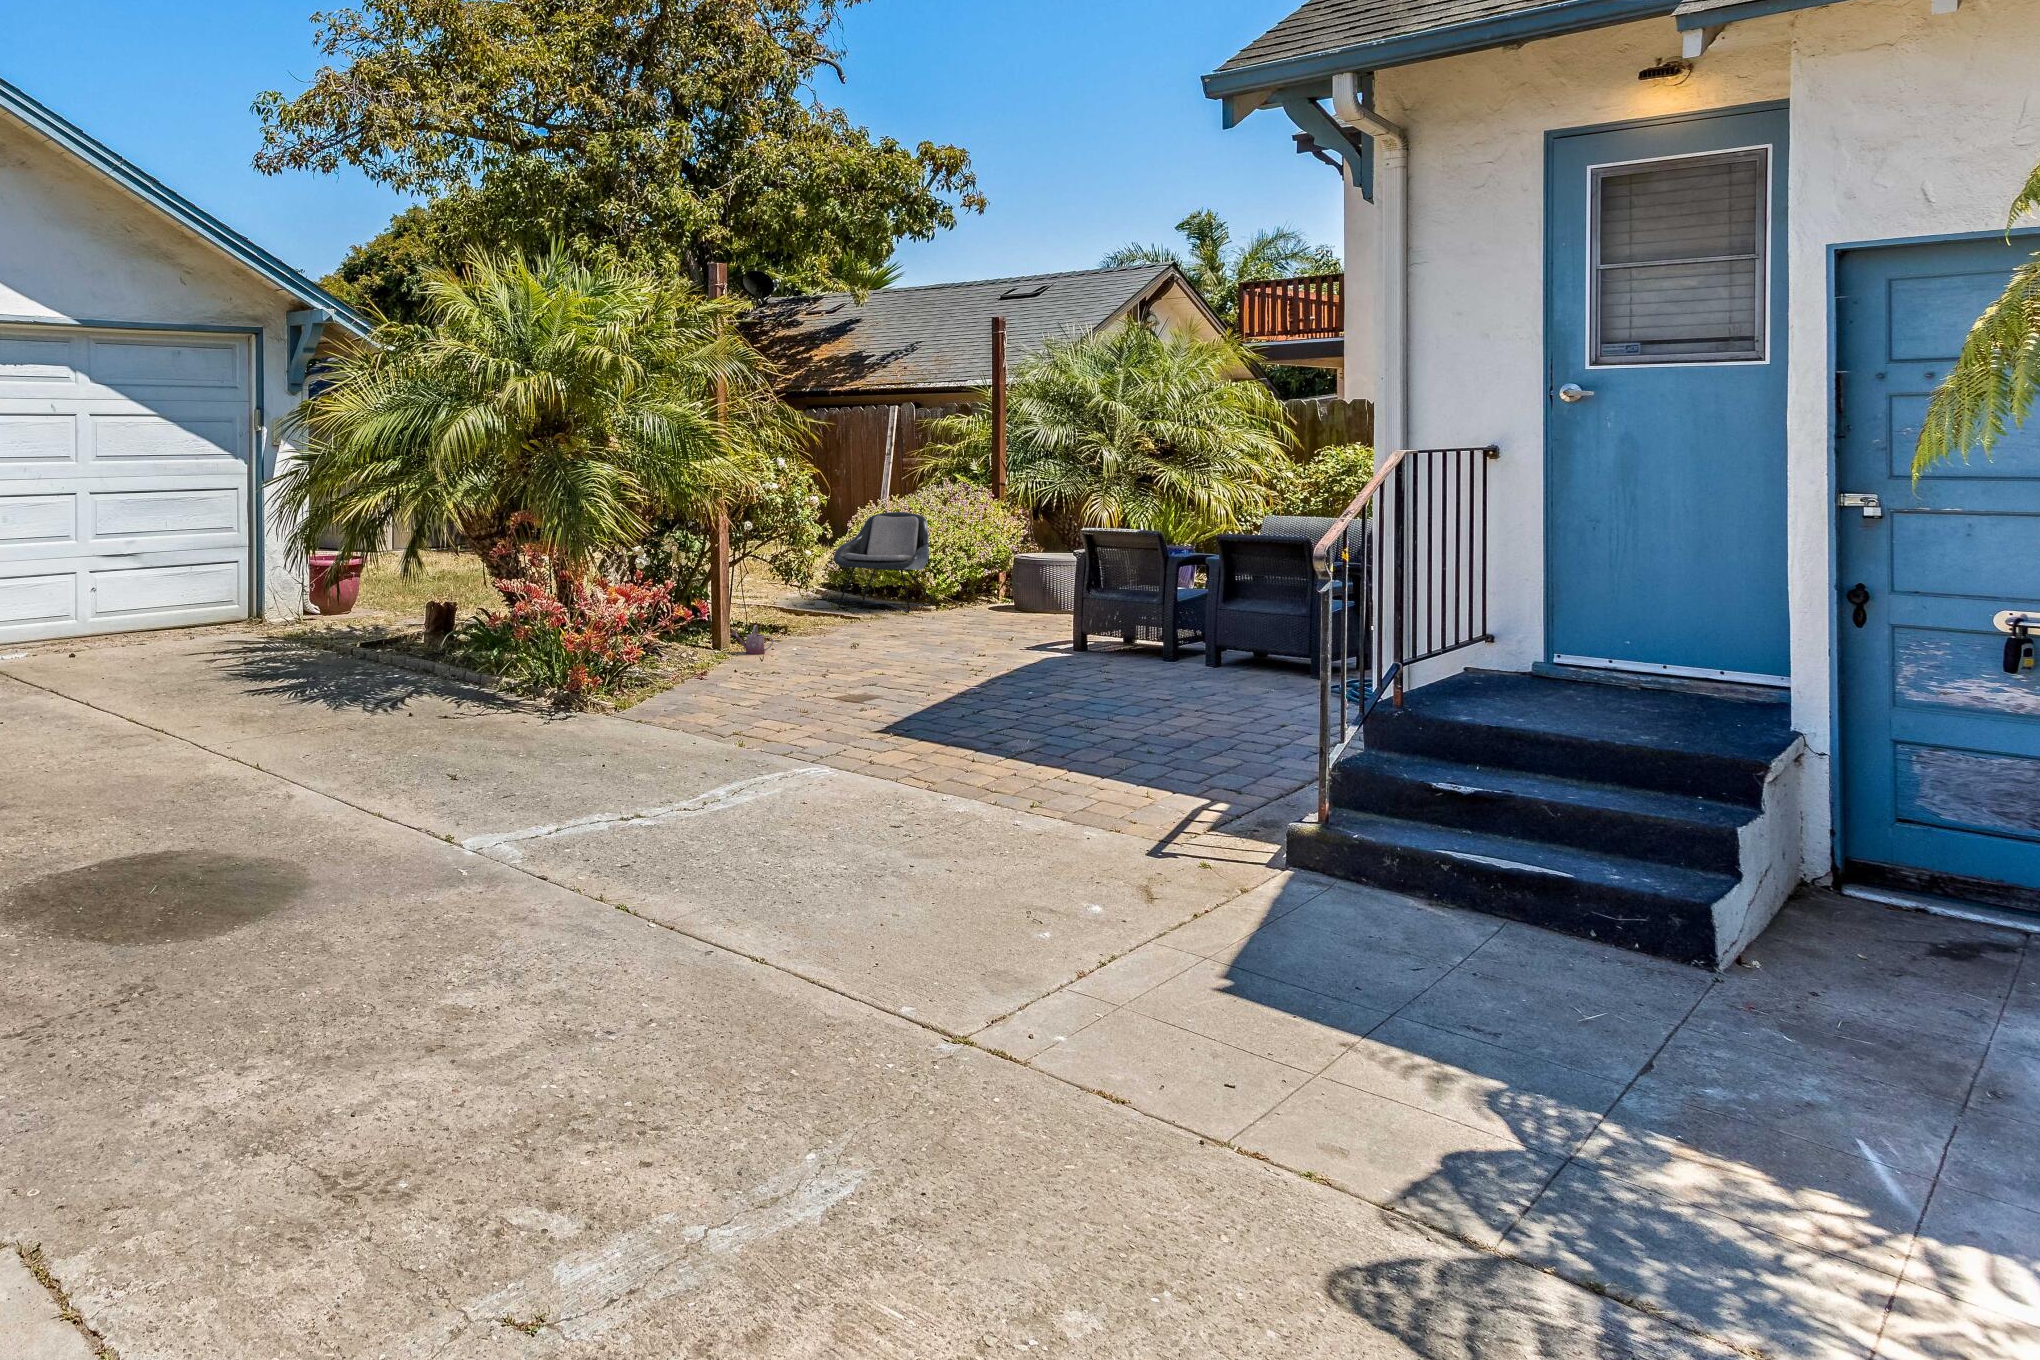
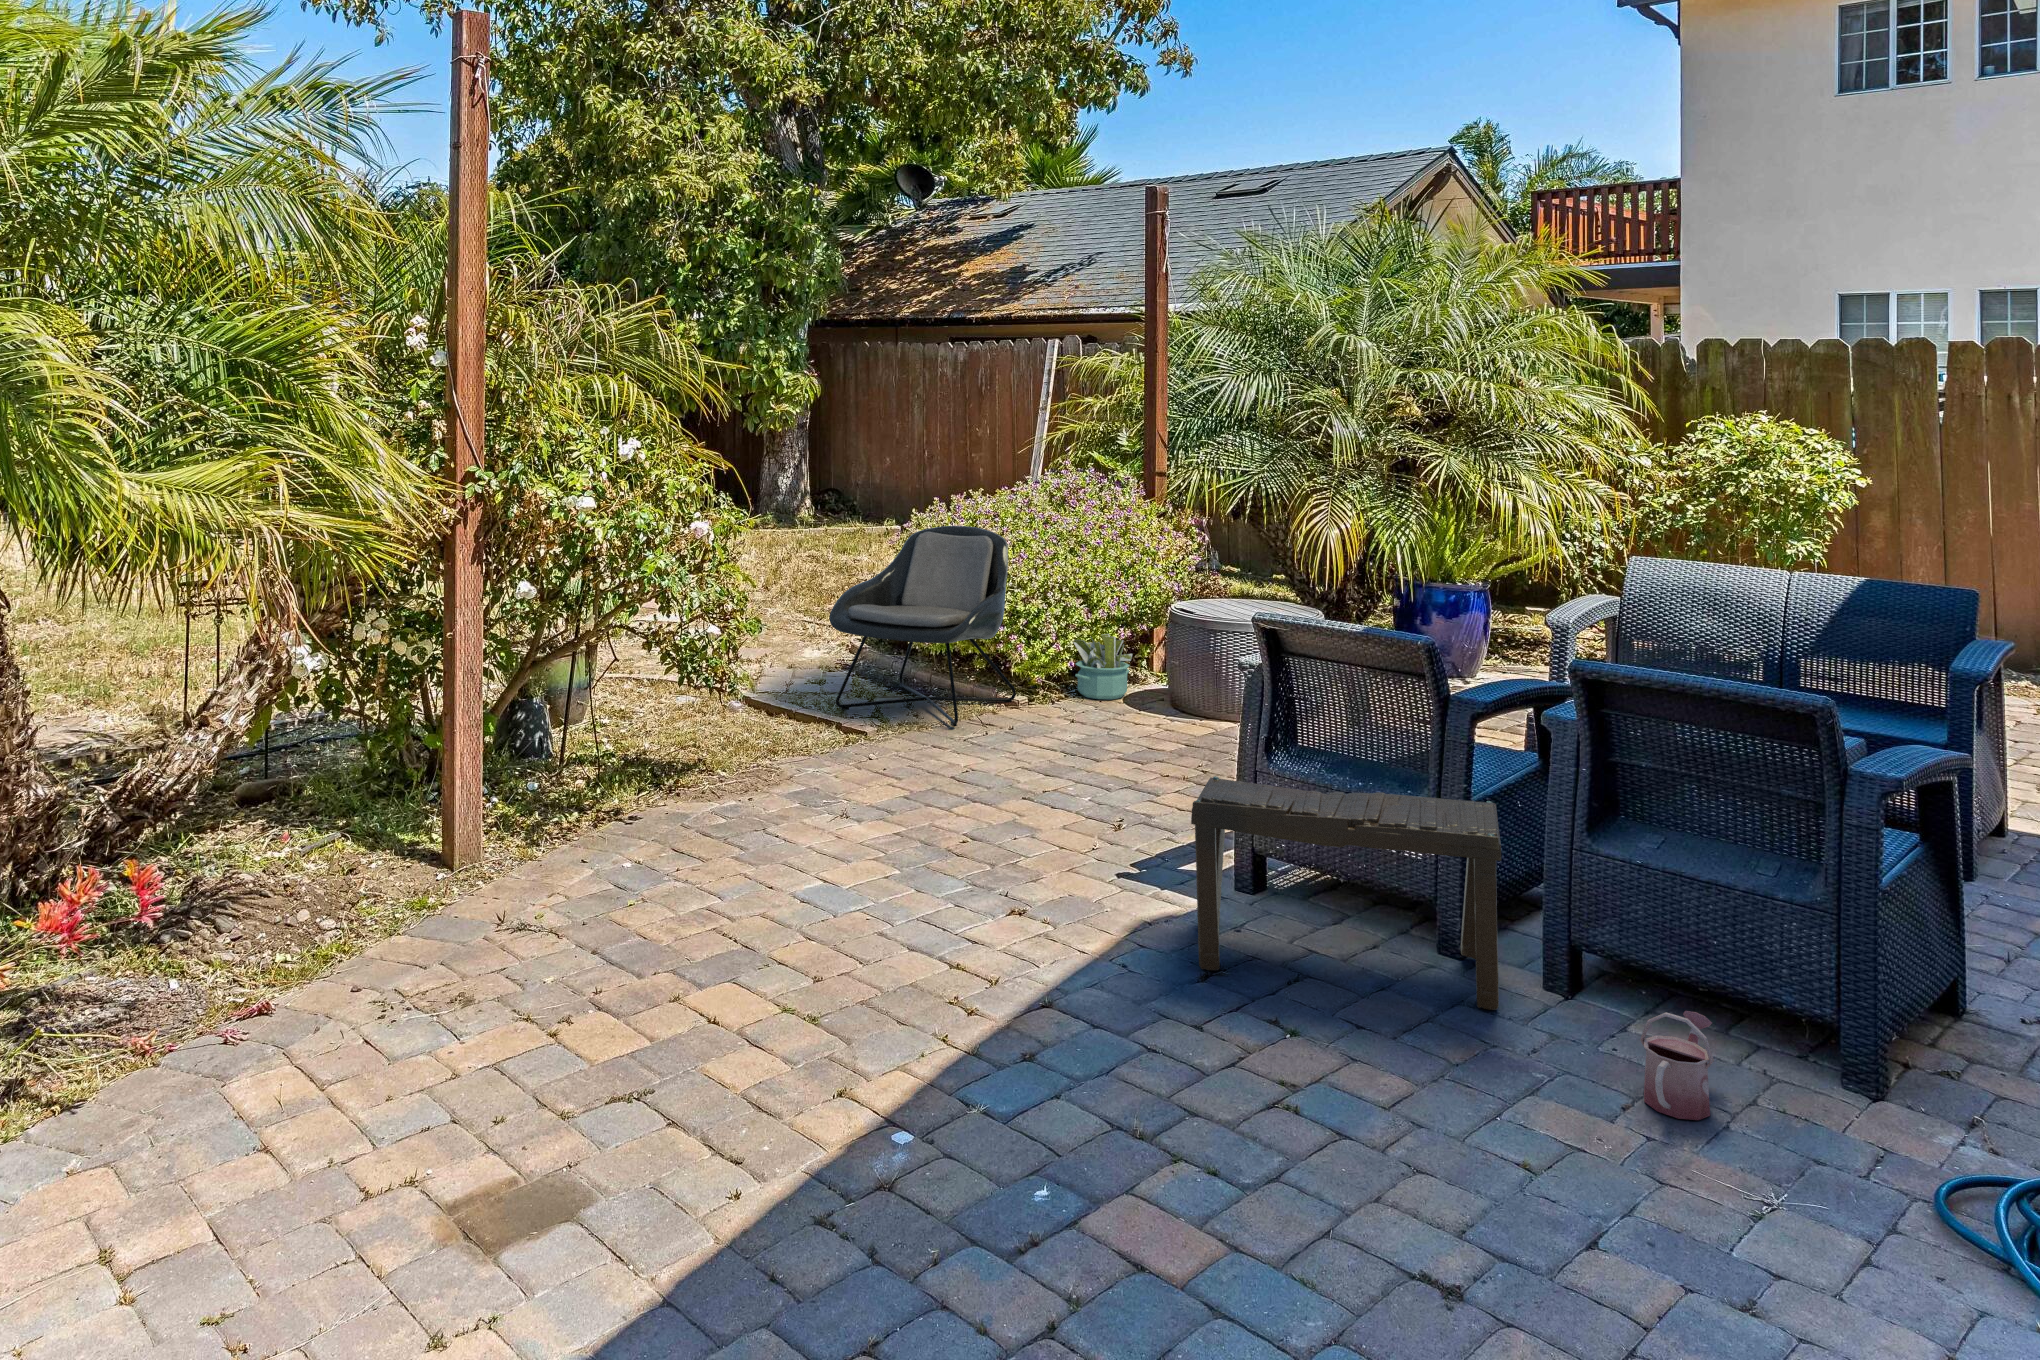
decorative plant: none [961,570,995,605] -> present [1073,634,1133,699]
bench: none [1061,595,1189,671] -> present [1191,776,1501,1010]
watering can: present [731,625,773,654] -> present [1640,1011,1714,1120]

